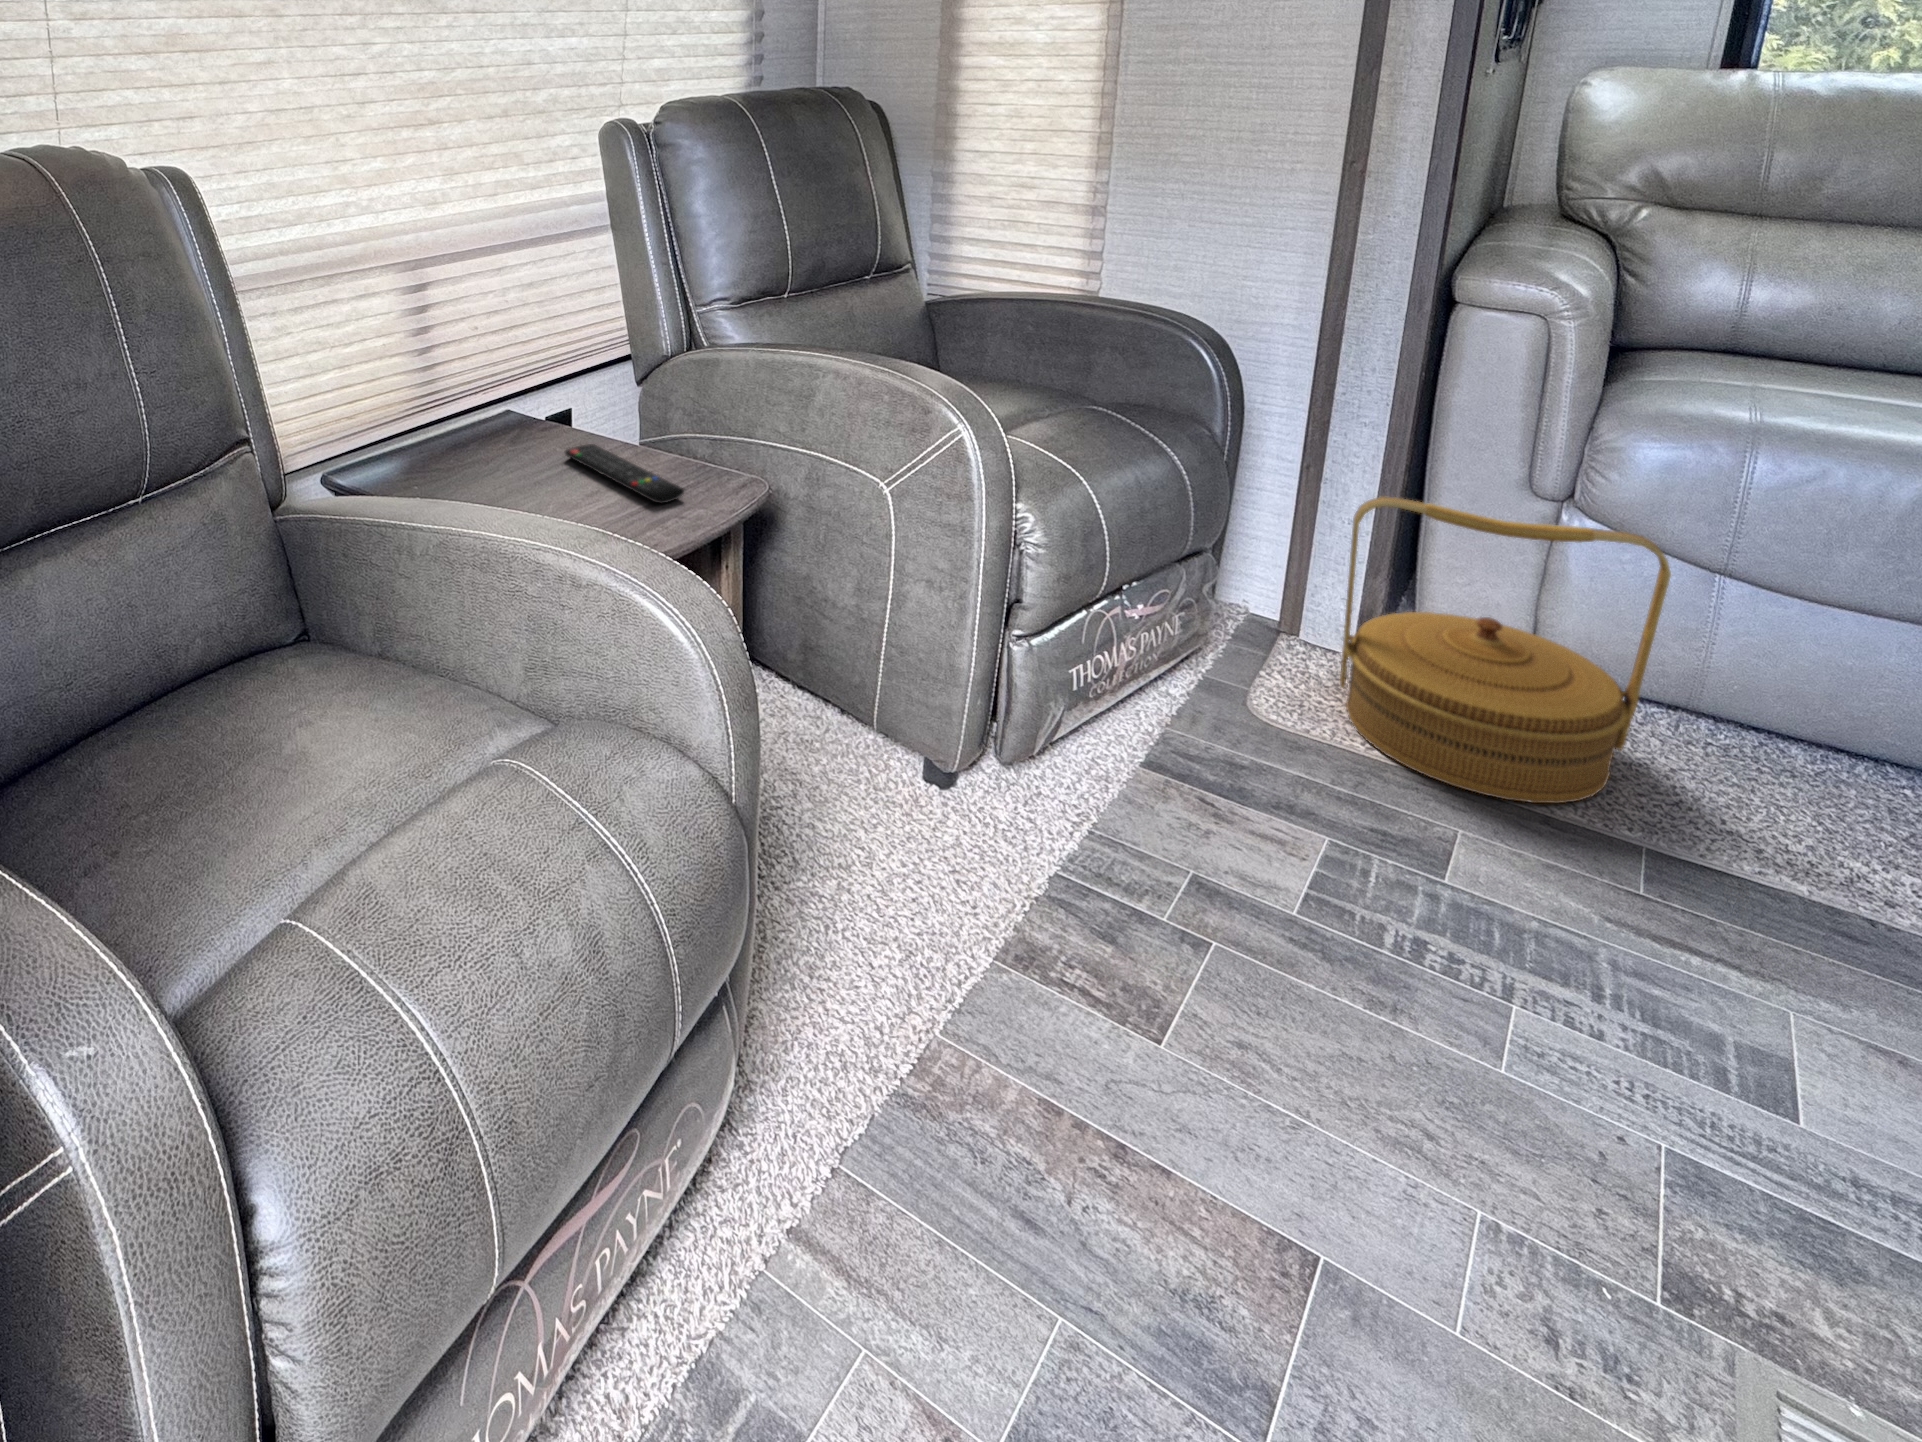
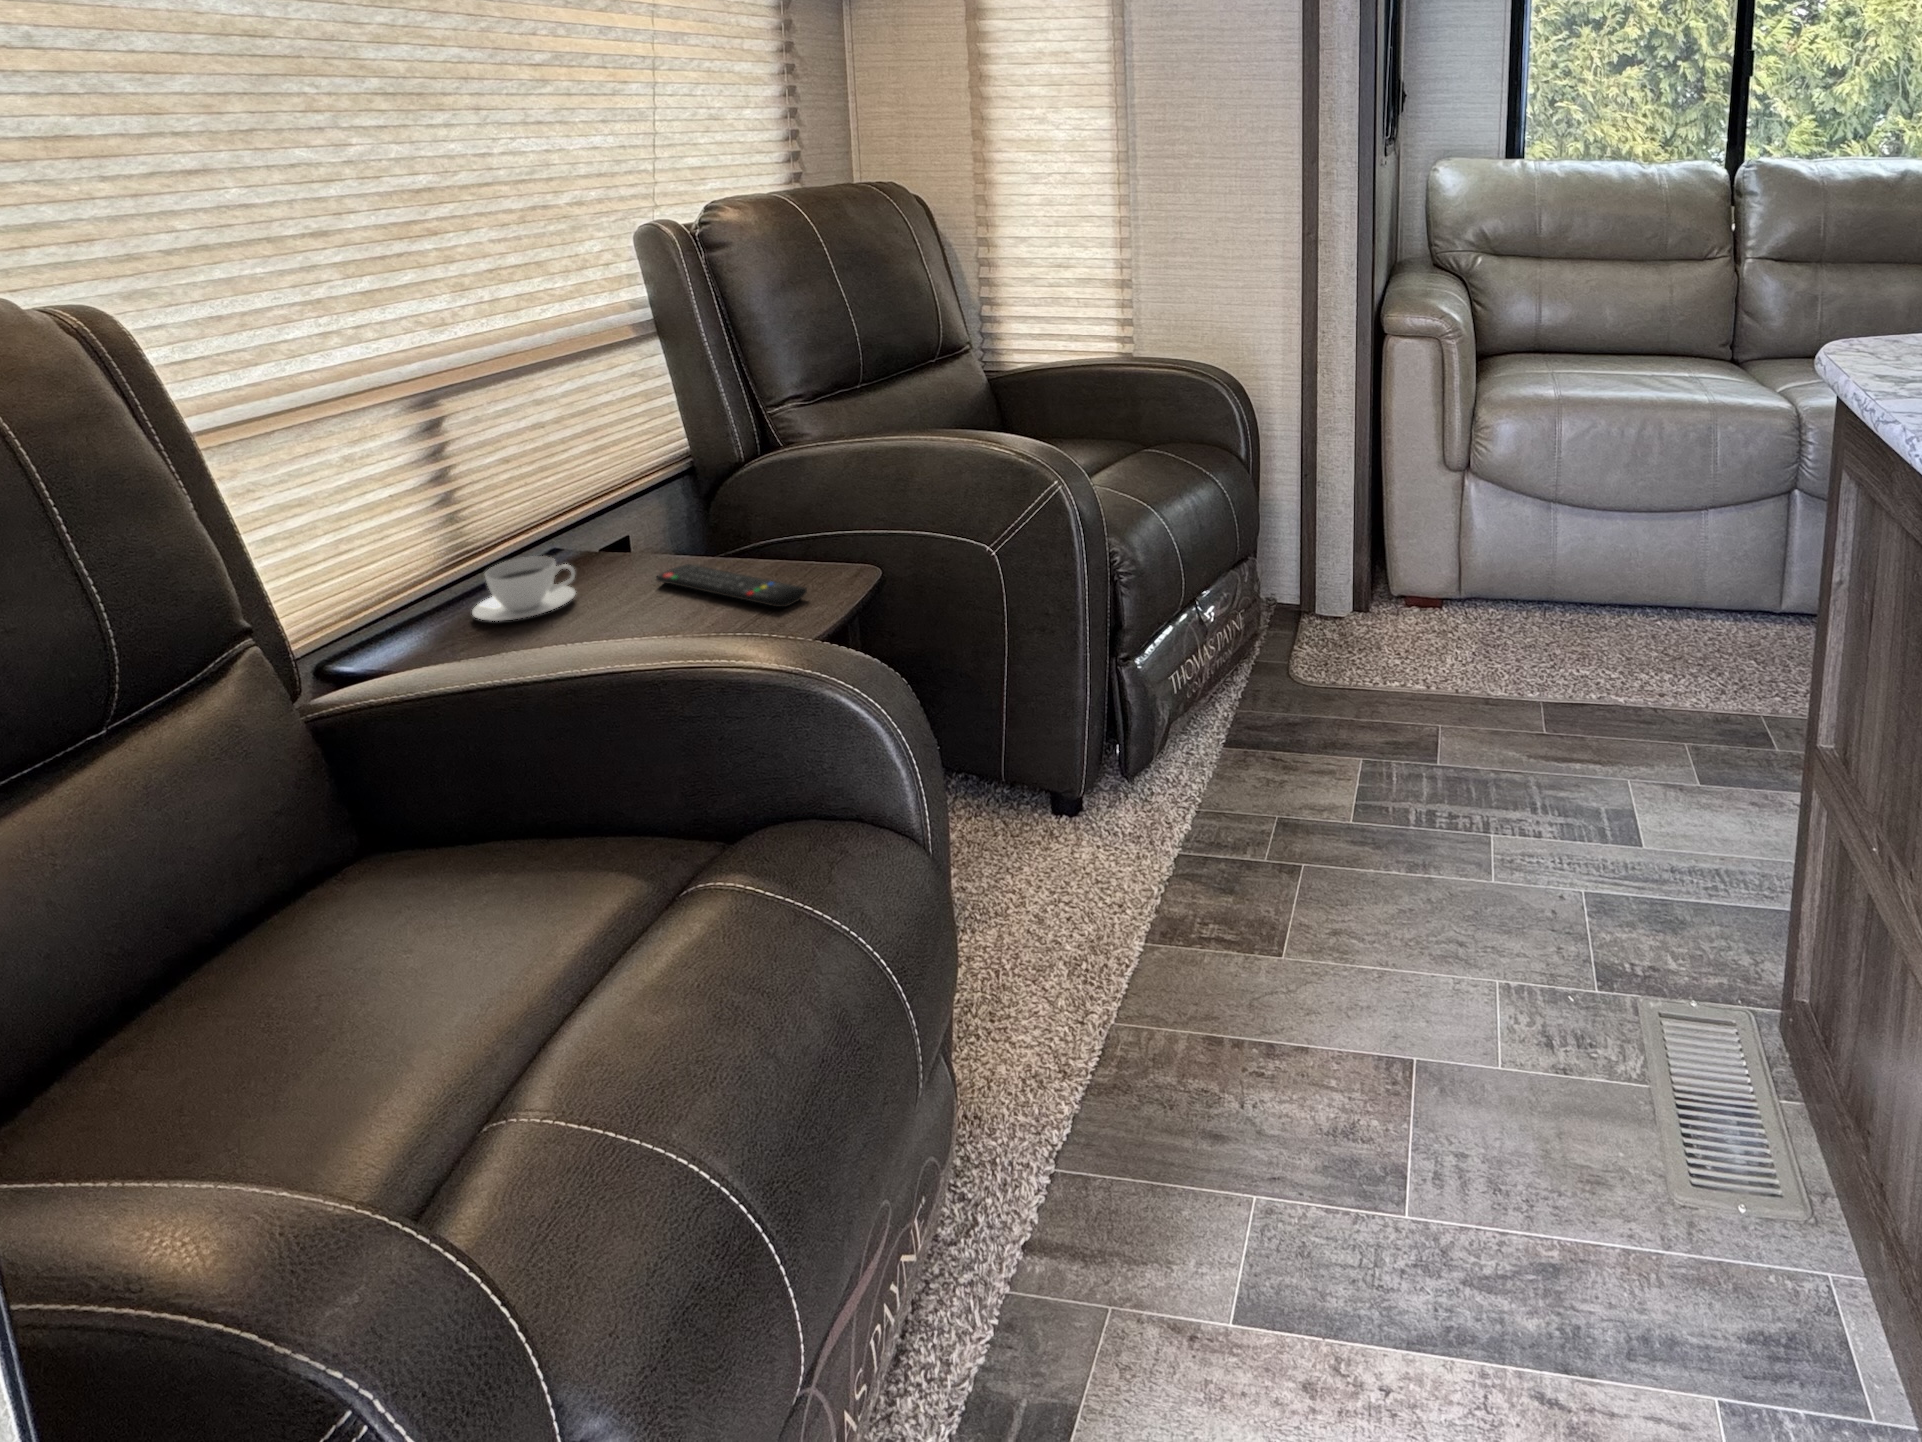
teacup: none [423,413,501,466] -> present [472,556,575,621]
woven basket: present [1340,496,1671,803] -> none [1344,483,1529,693]

